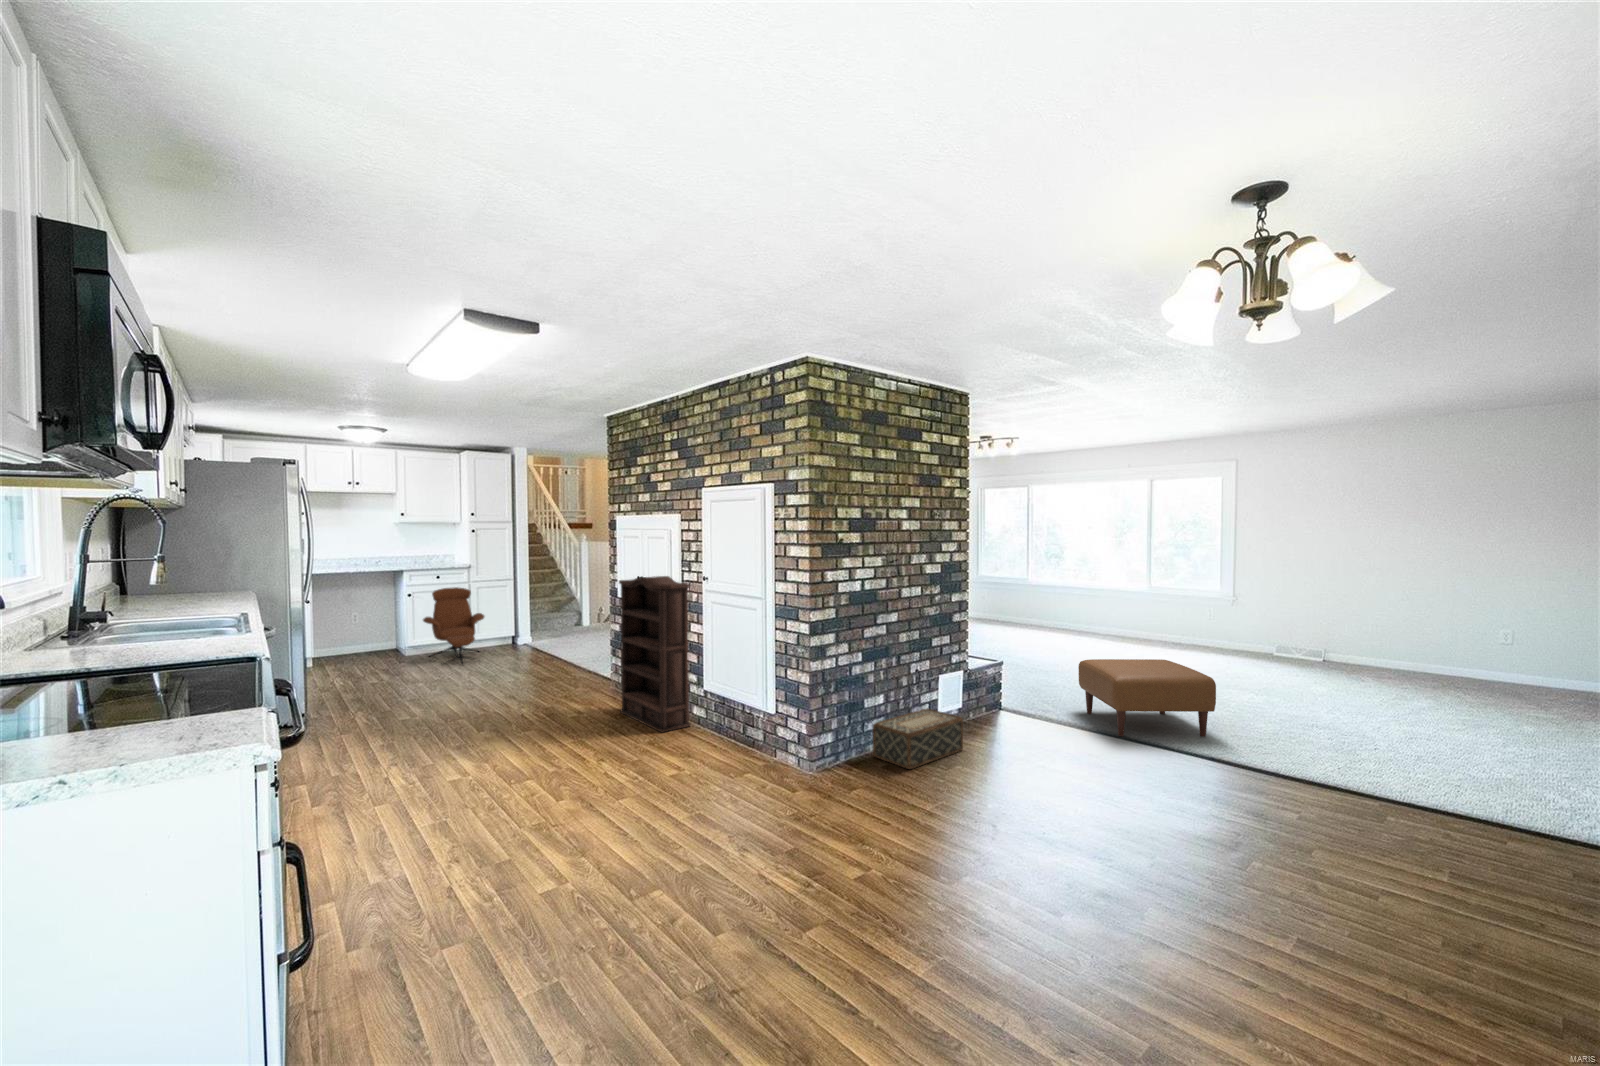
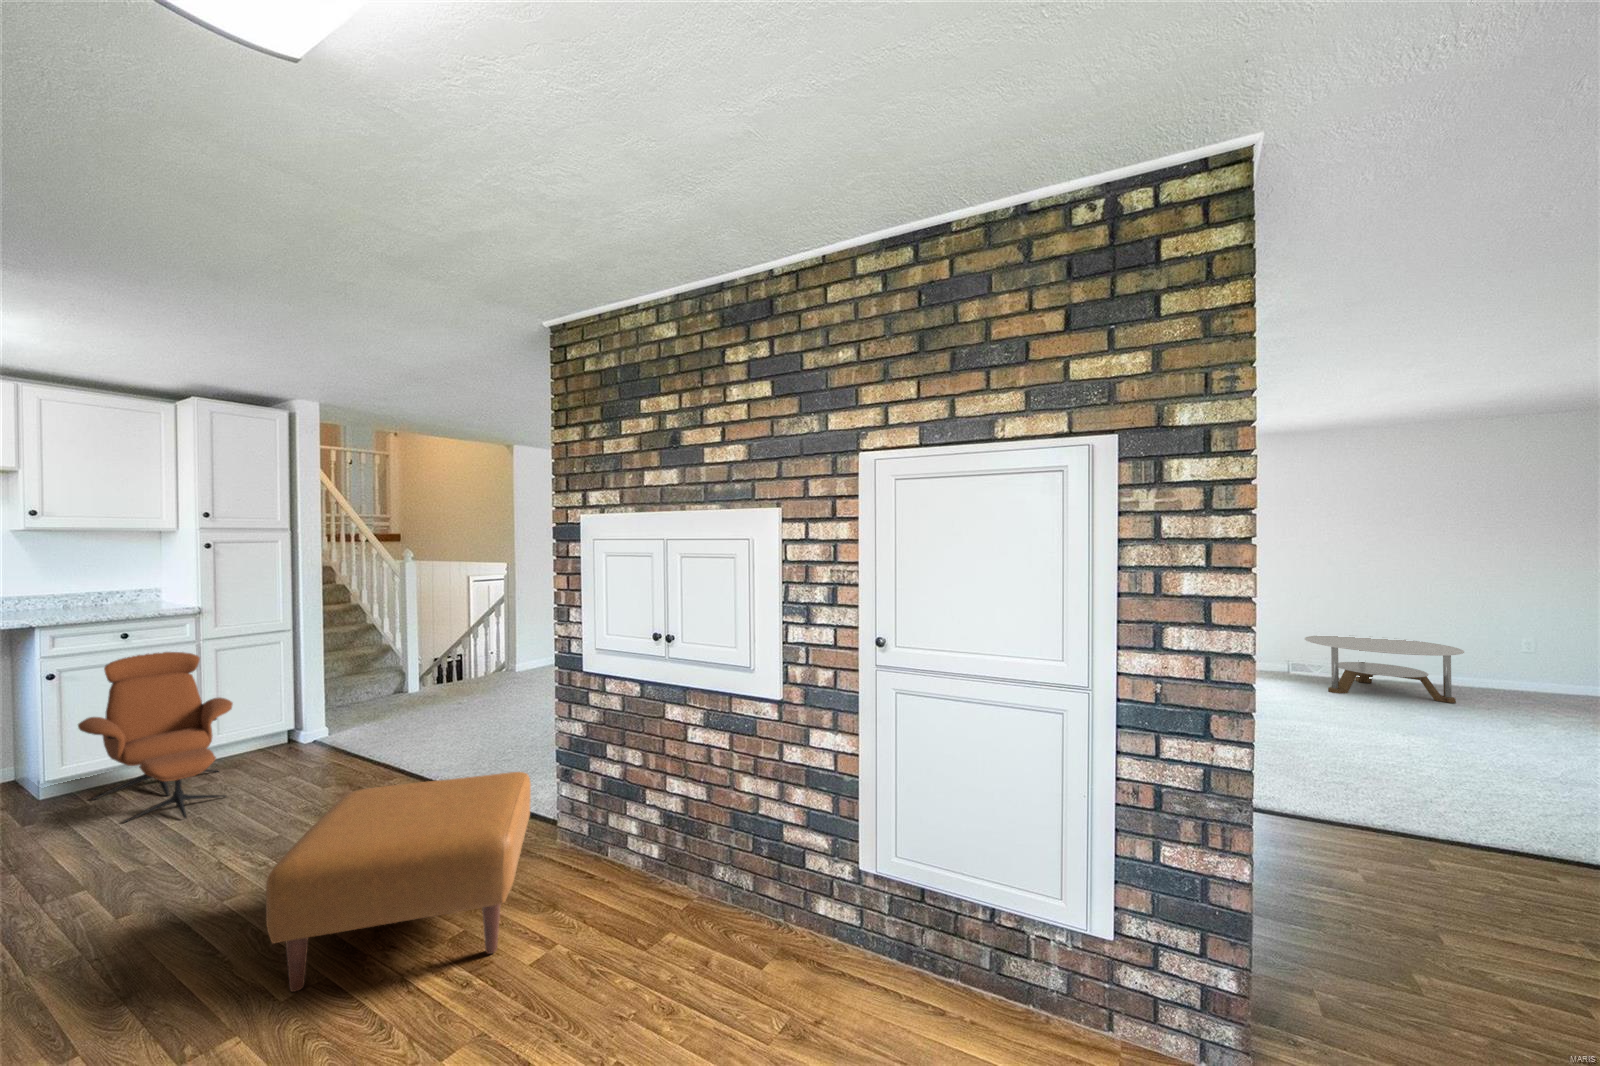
bookshelf: present [619,576,691,732] -> none [635,632,827,994]
round table: none [1292,621,1439,686] -> present [1305,635,1464,703]
ottoman: present [1078,659,1216,737] -> present [266,772,531,992]
woven basket: present [873,708,963,769] -> none [1244,848,1392,1020]

